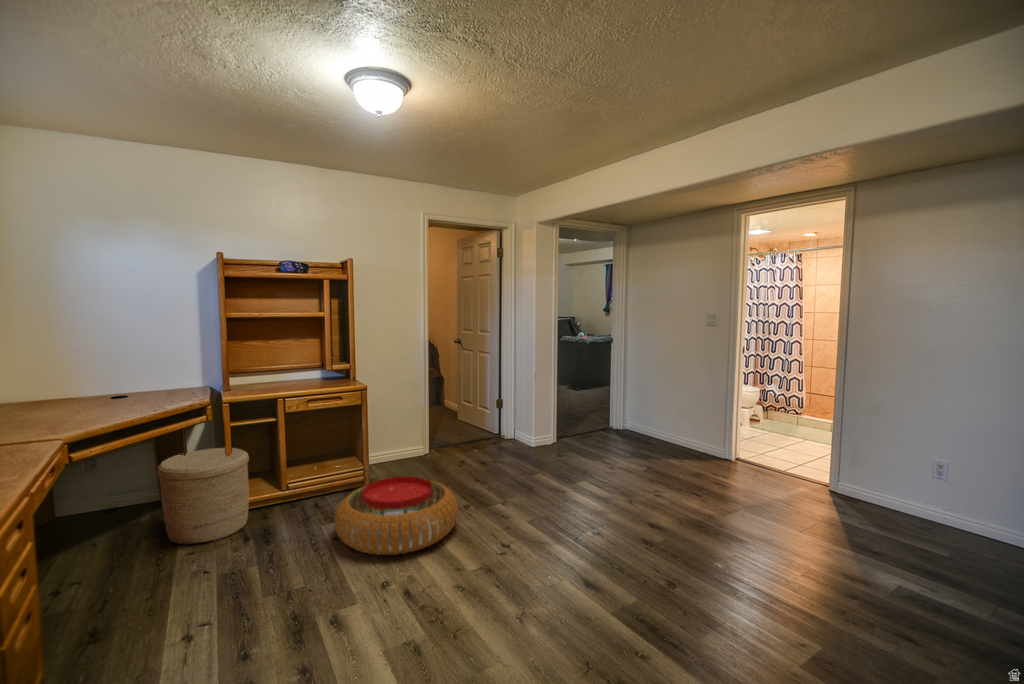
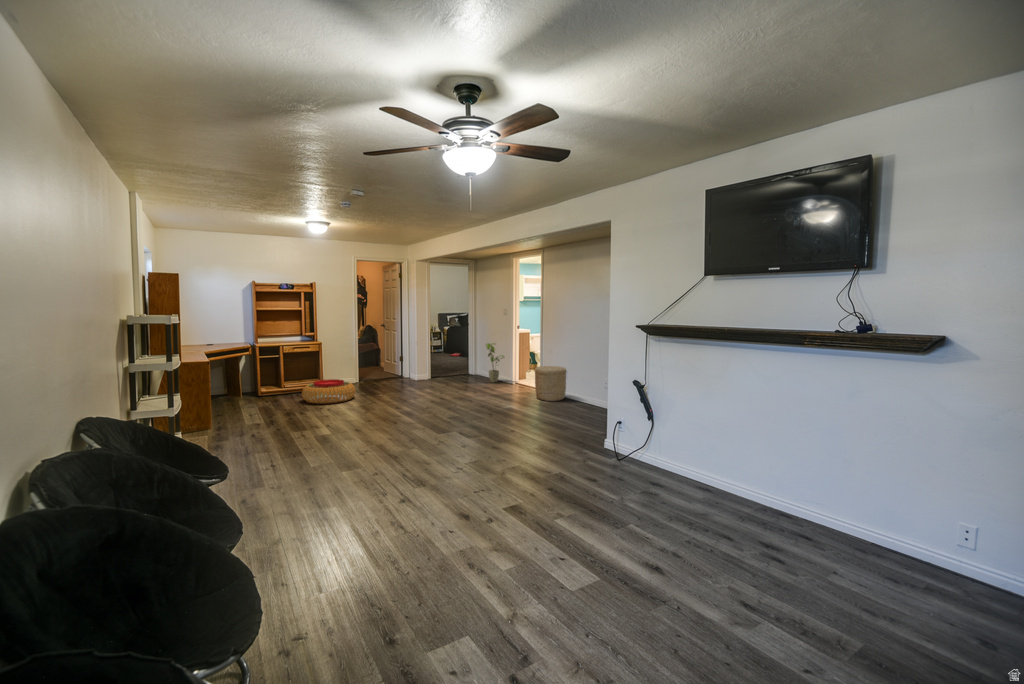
house plant: none [676,379,719,455] -> present [486,343,504,382]
woven basket: present [157,448,249,545] -> present [534,366,567,401]

